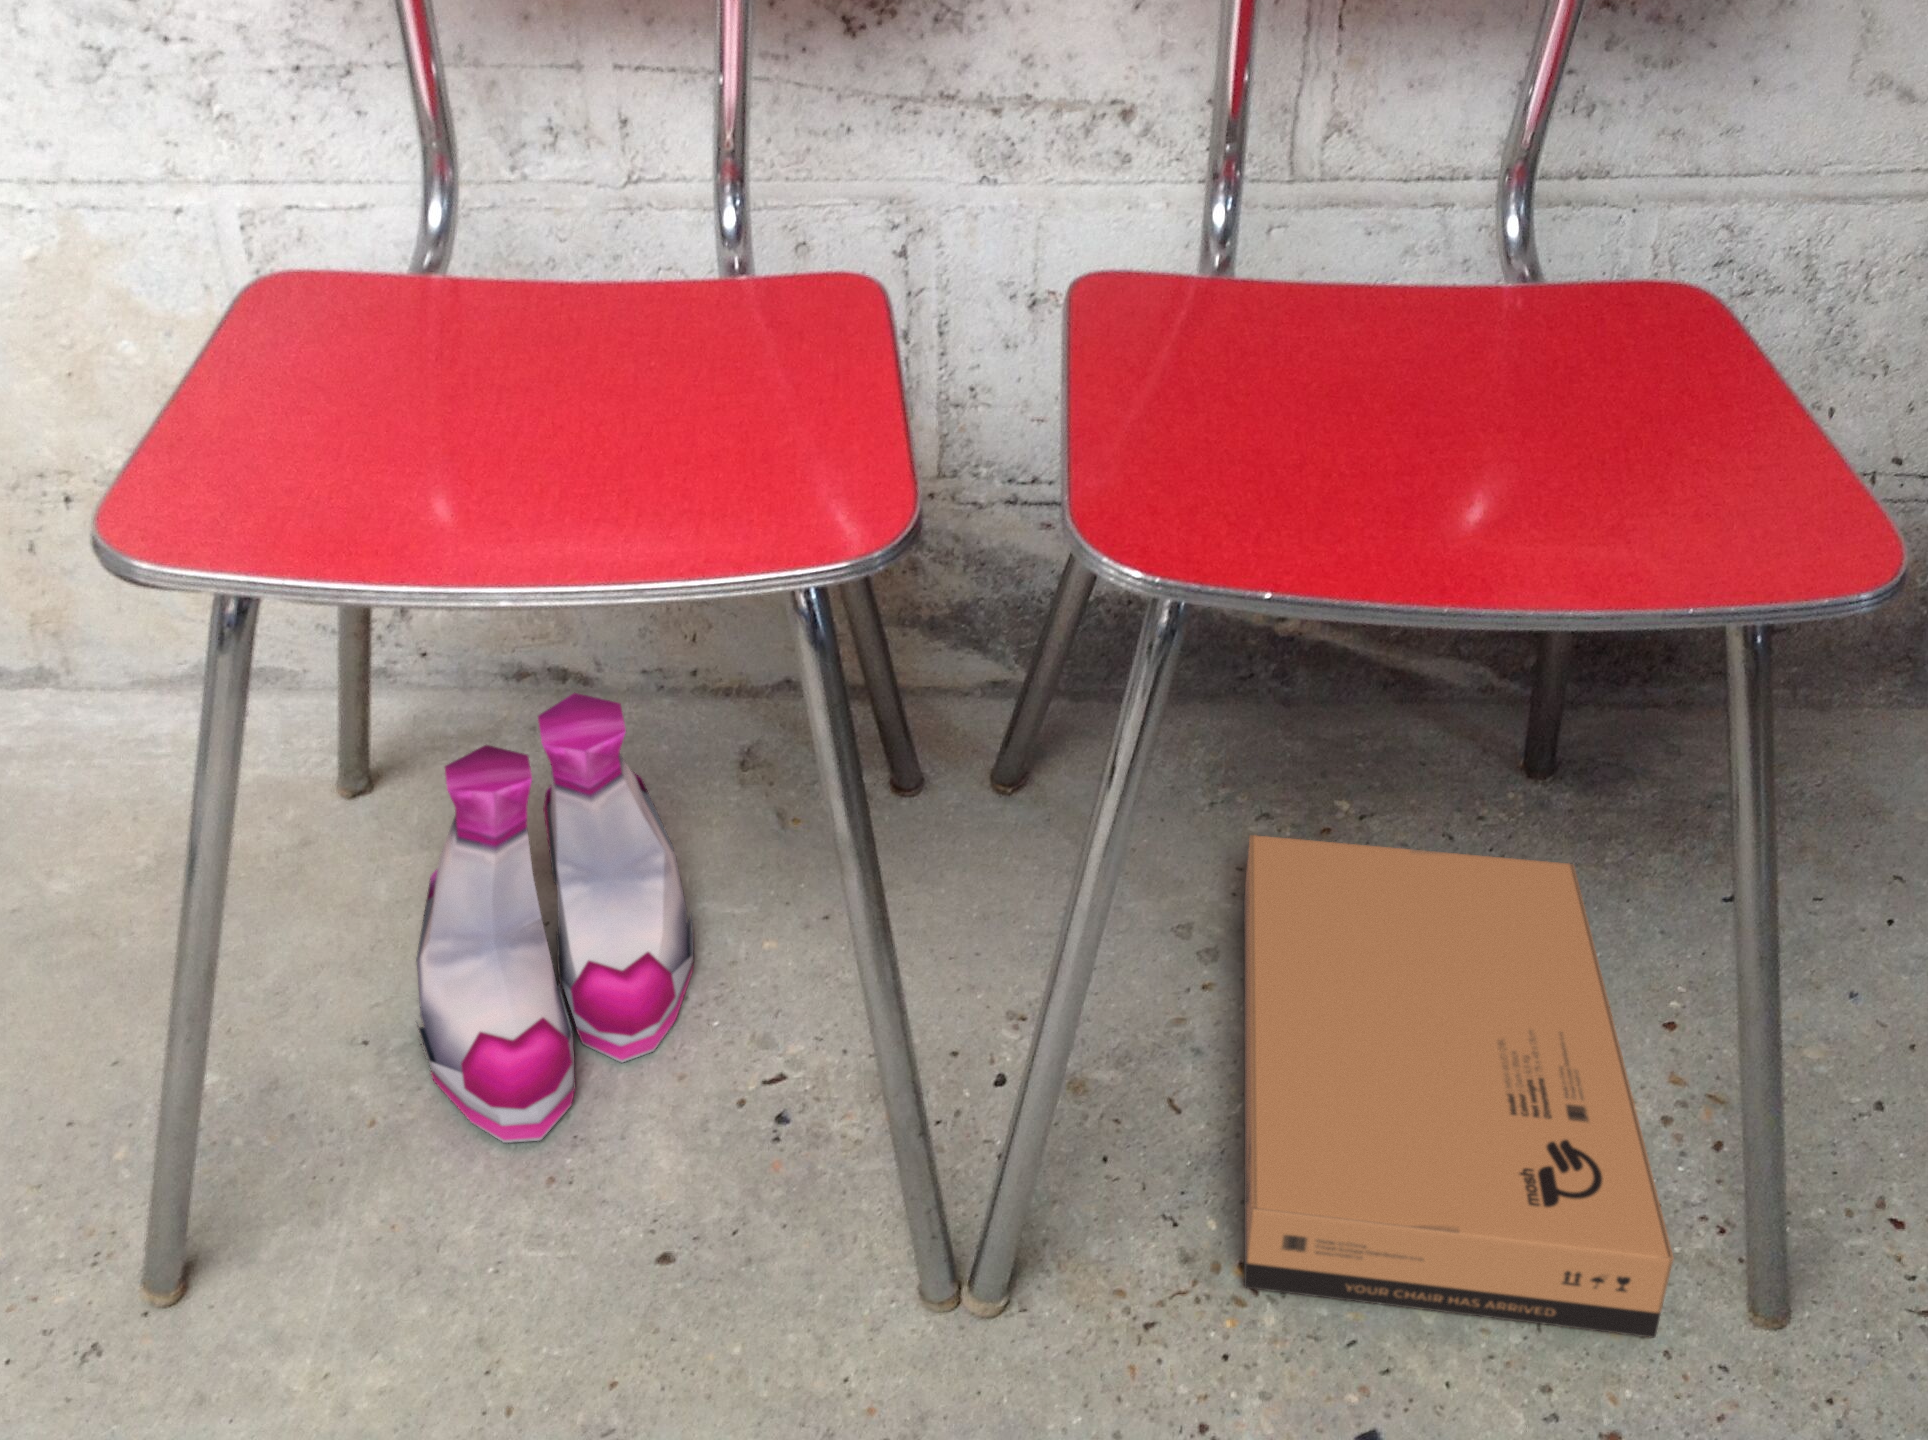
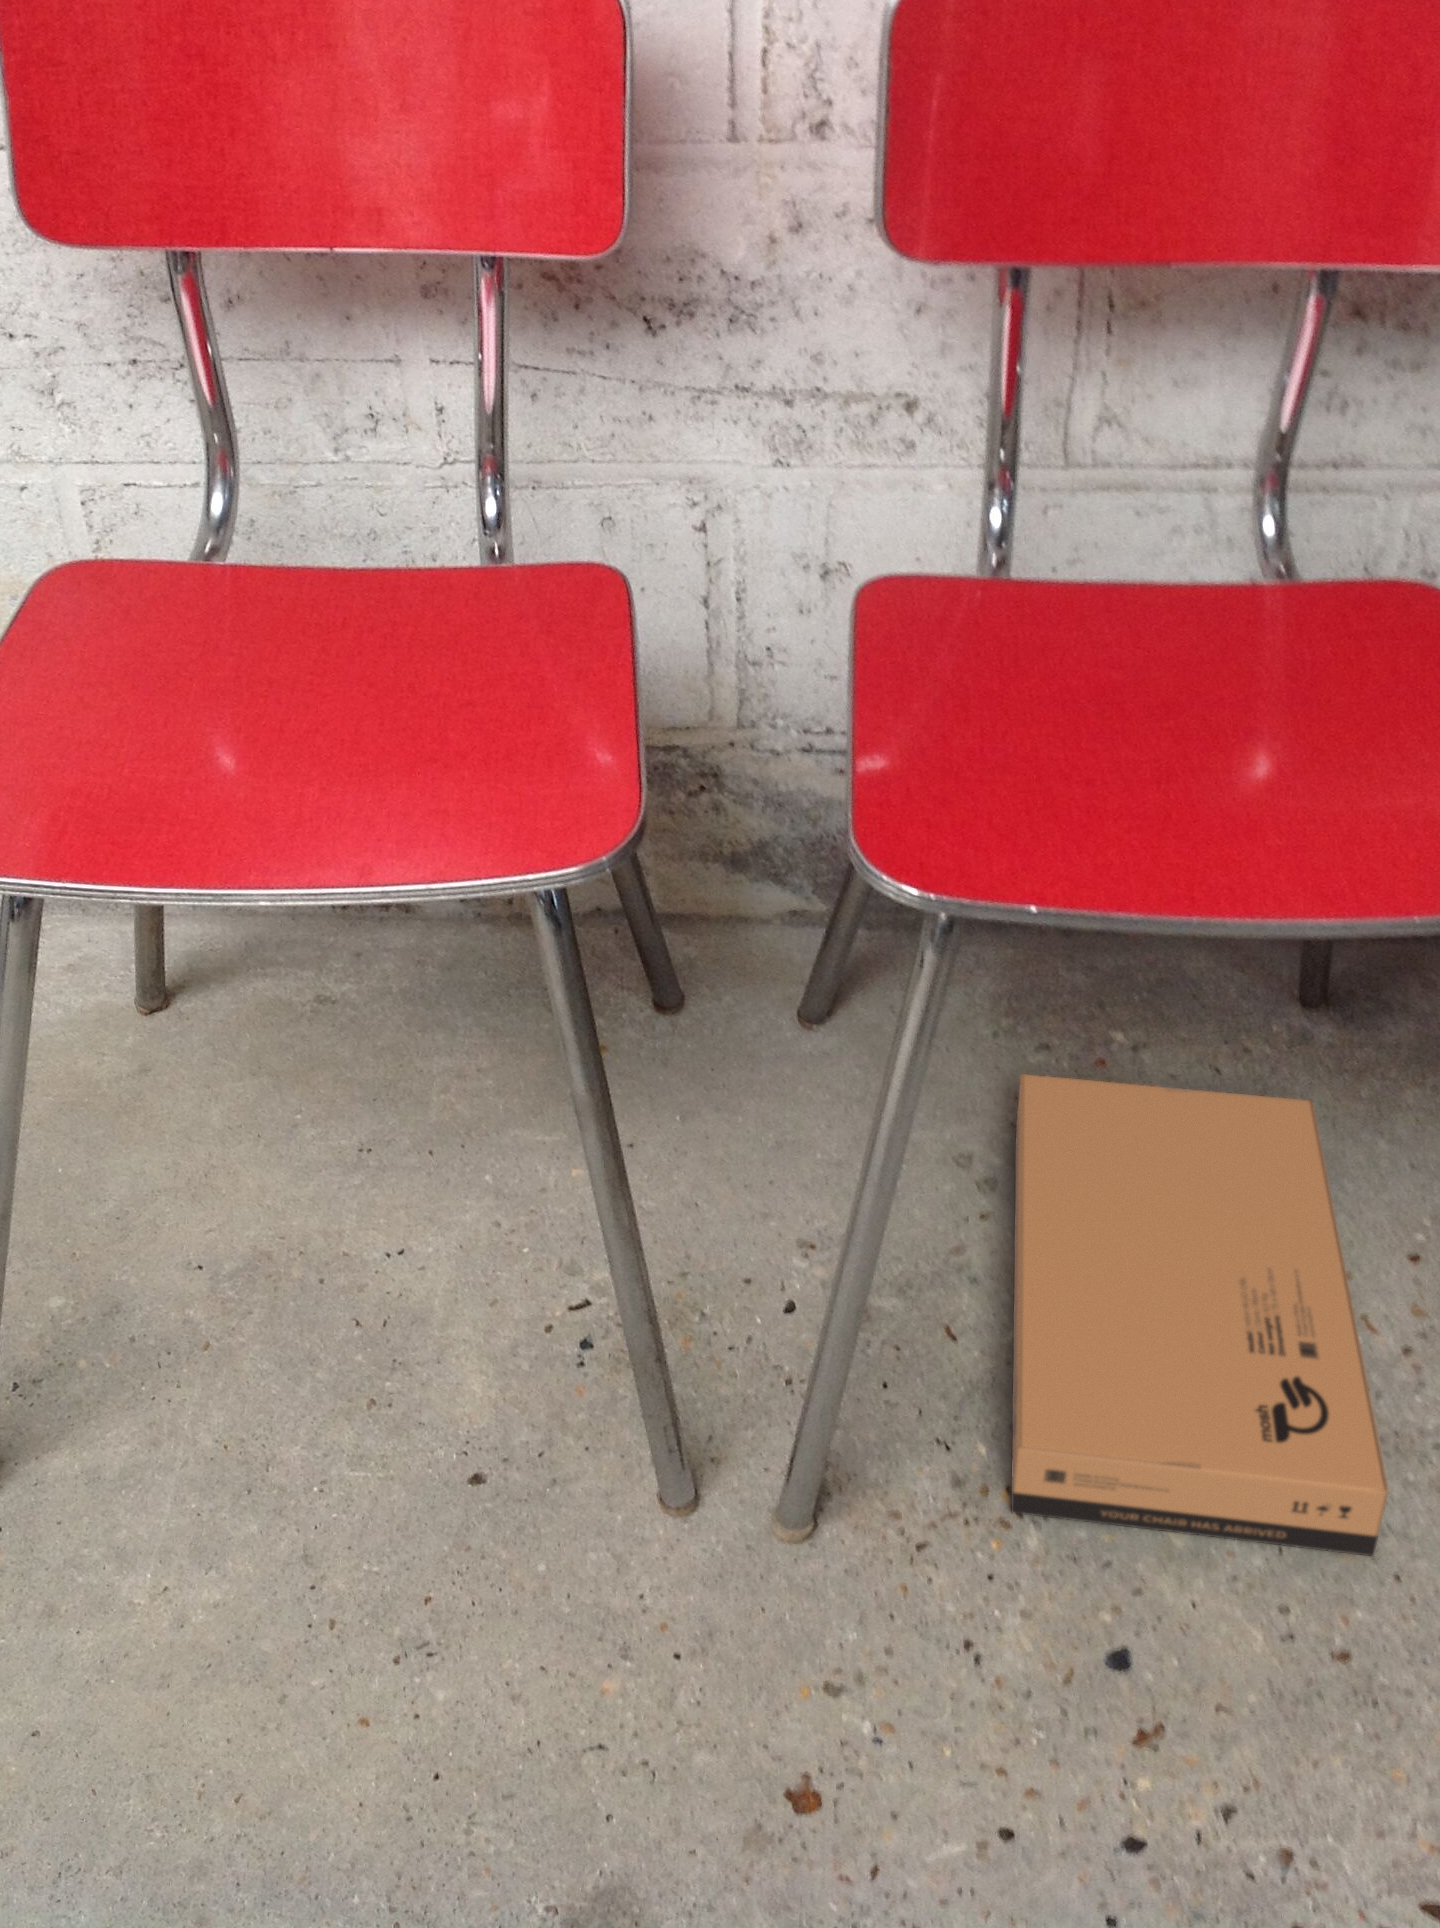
boots: present [416,693,694,1143] -> none [263,965,516,1379]

